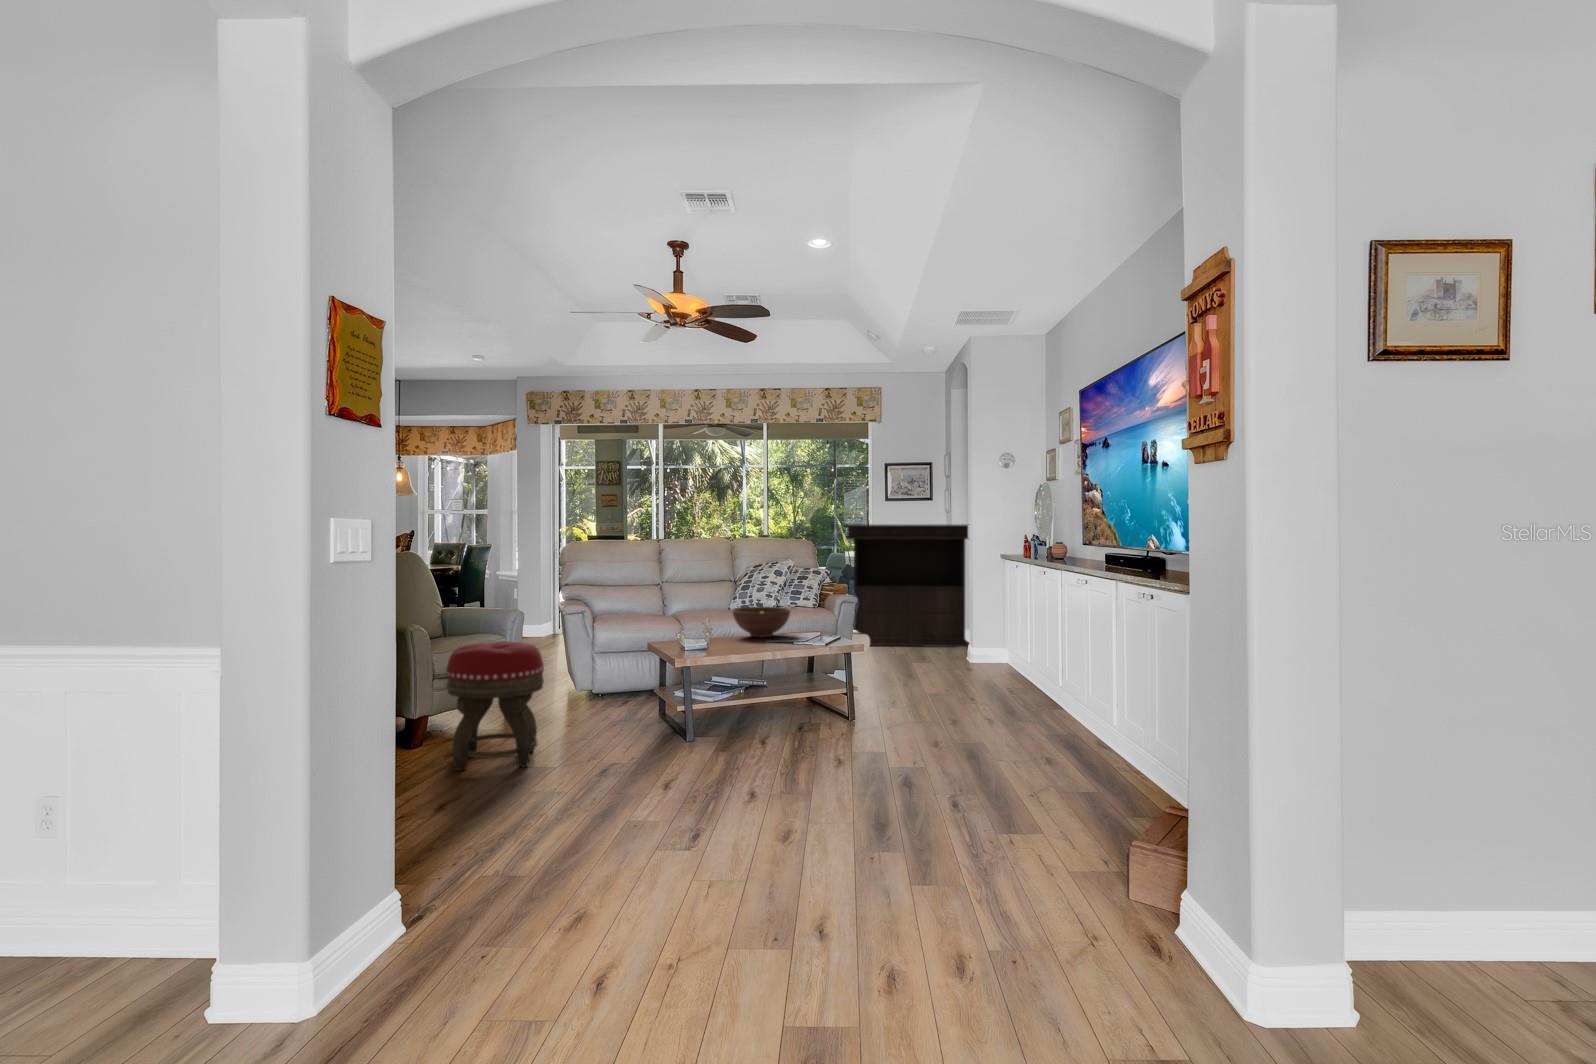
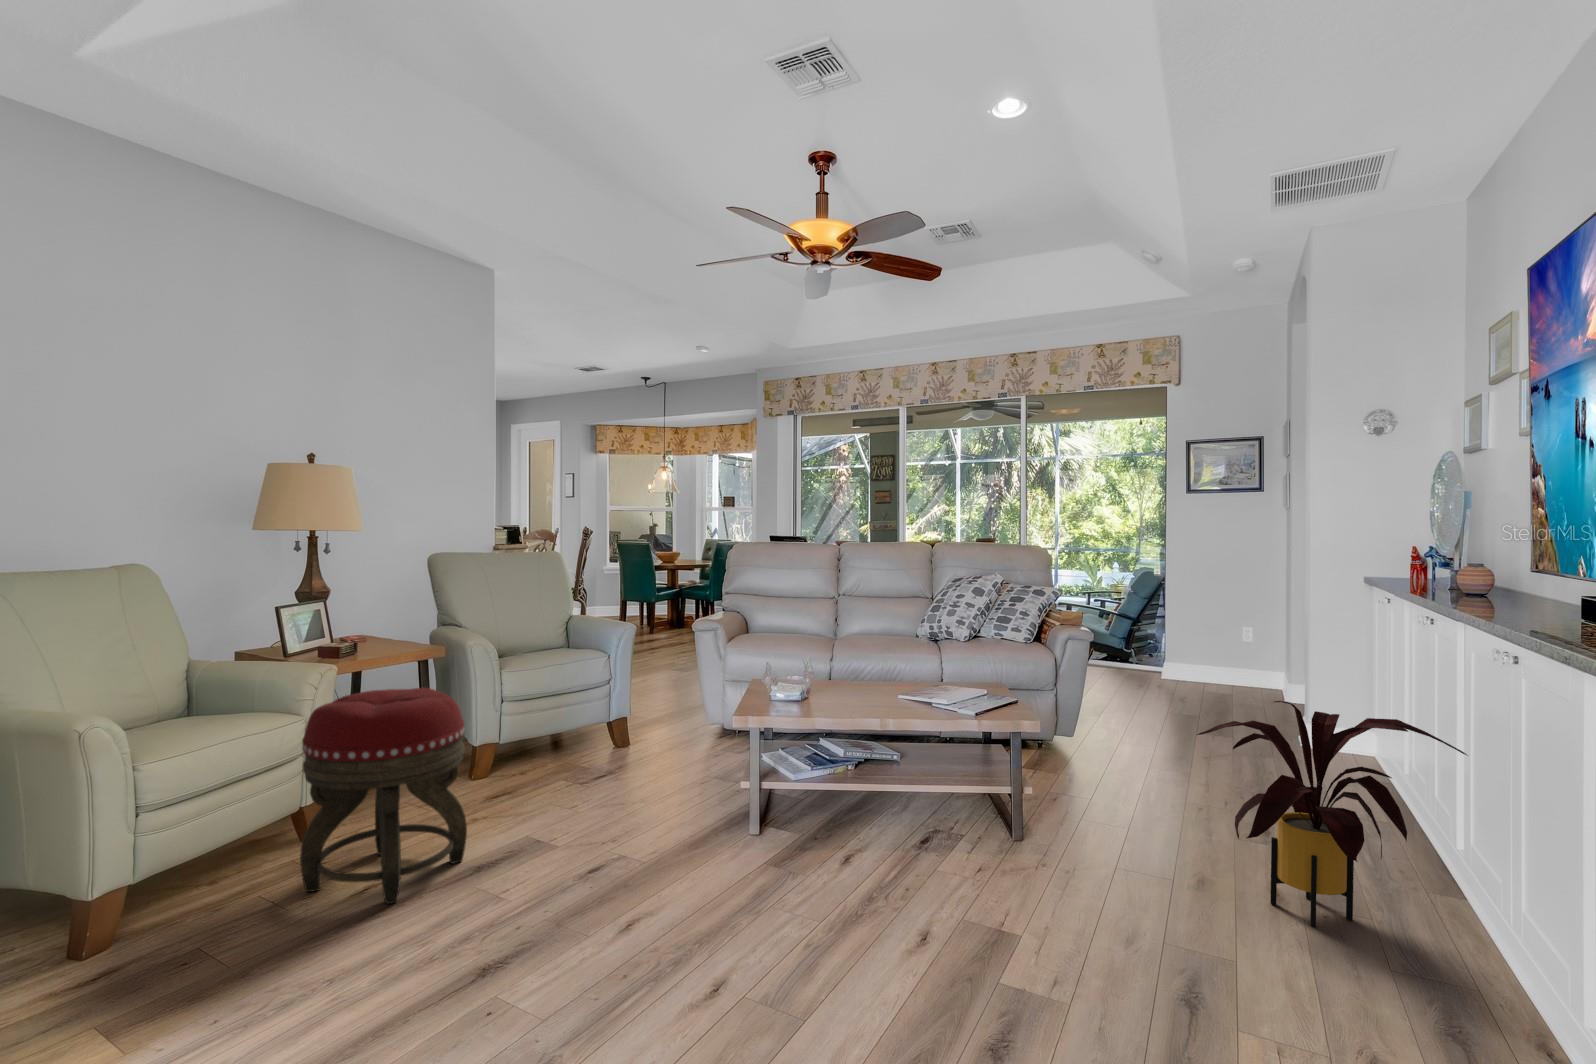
console table: present [846,524,969,647] -> none [1112,525,1321,712]
fruit bowl: present [732,607,790,637] -> none [847,646,939,698]
house plant: none [943,613,1052,719] -> present [1197,701,1468,927]

